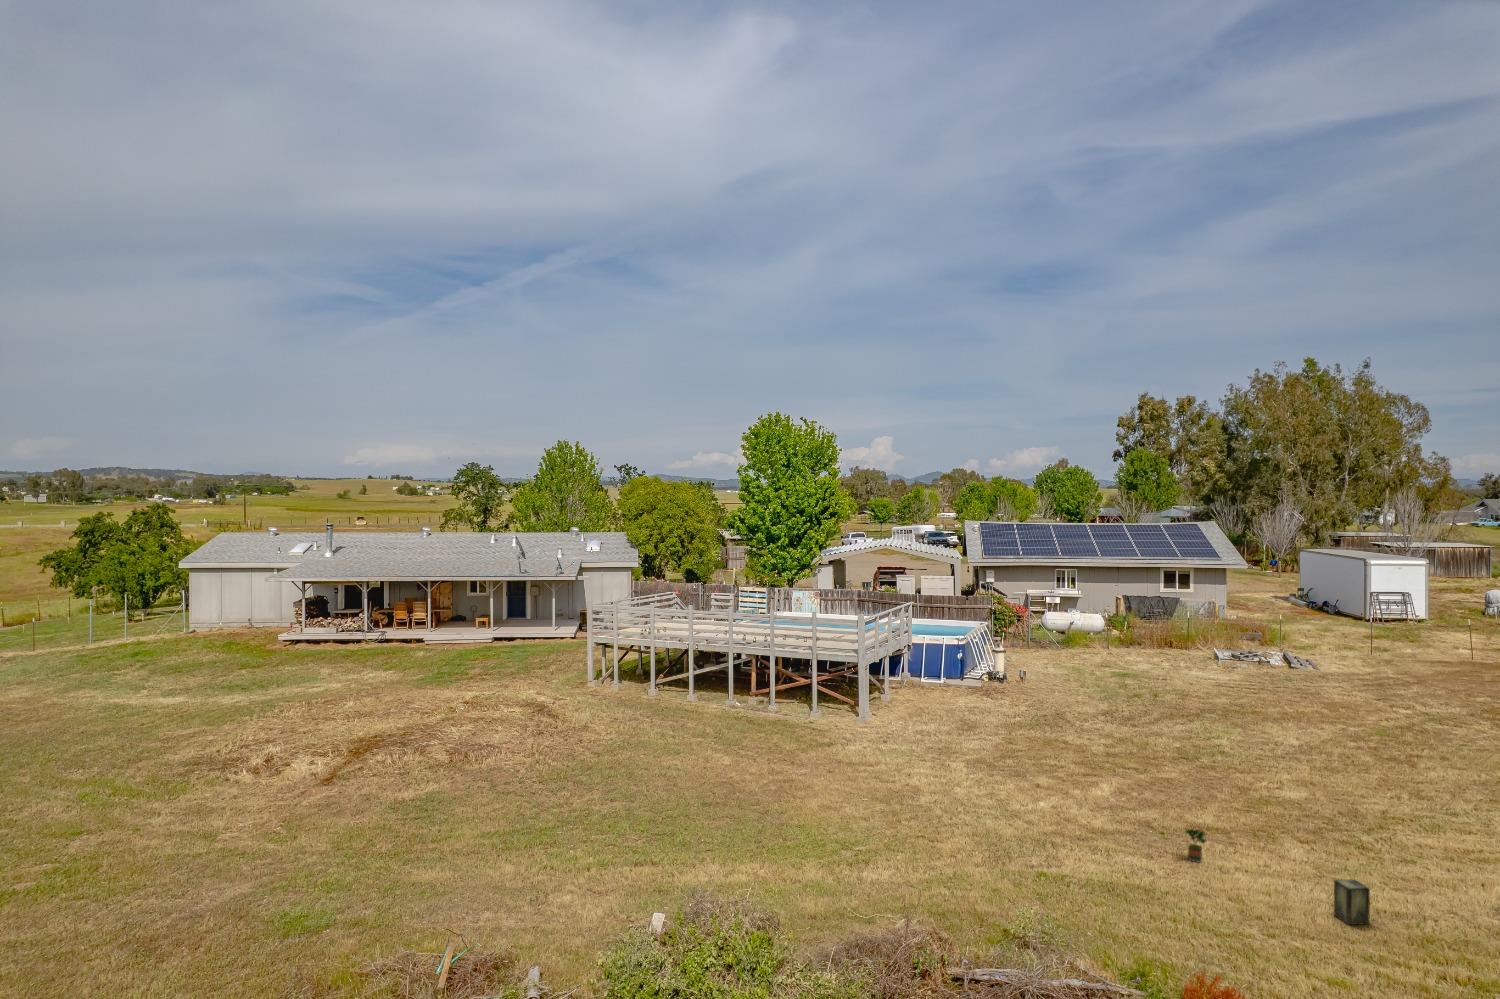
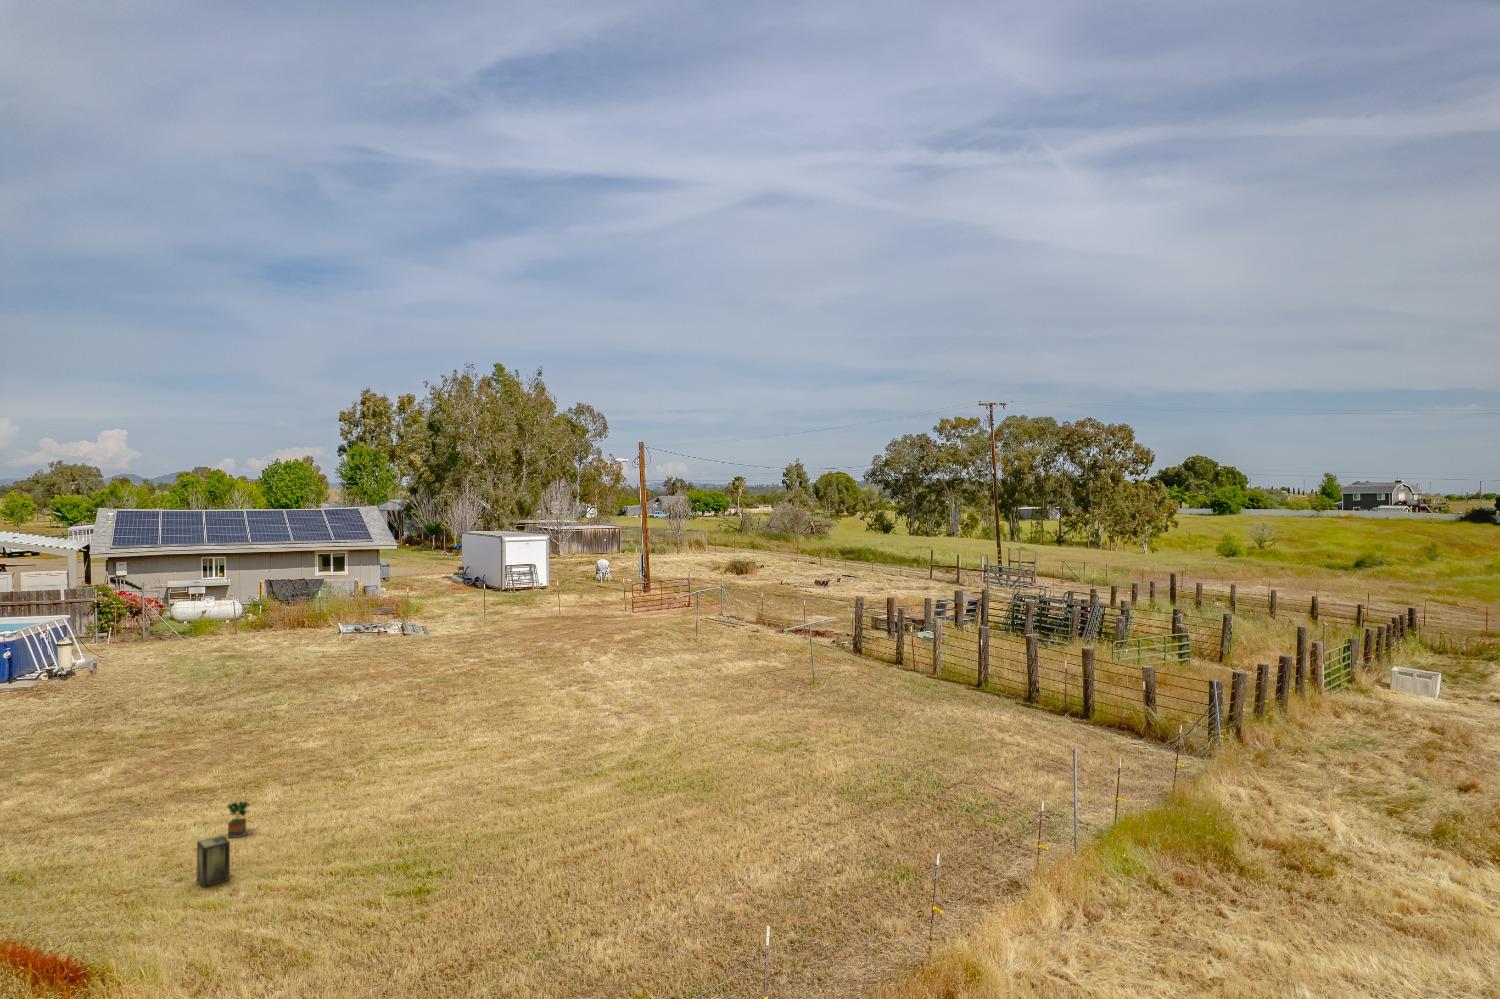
potted tree: present [1185,829,1206,862] -> present [227,802,250,838]

